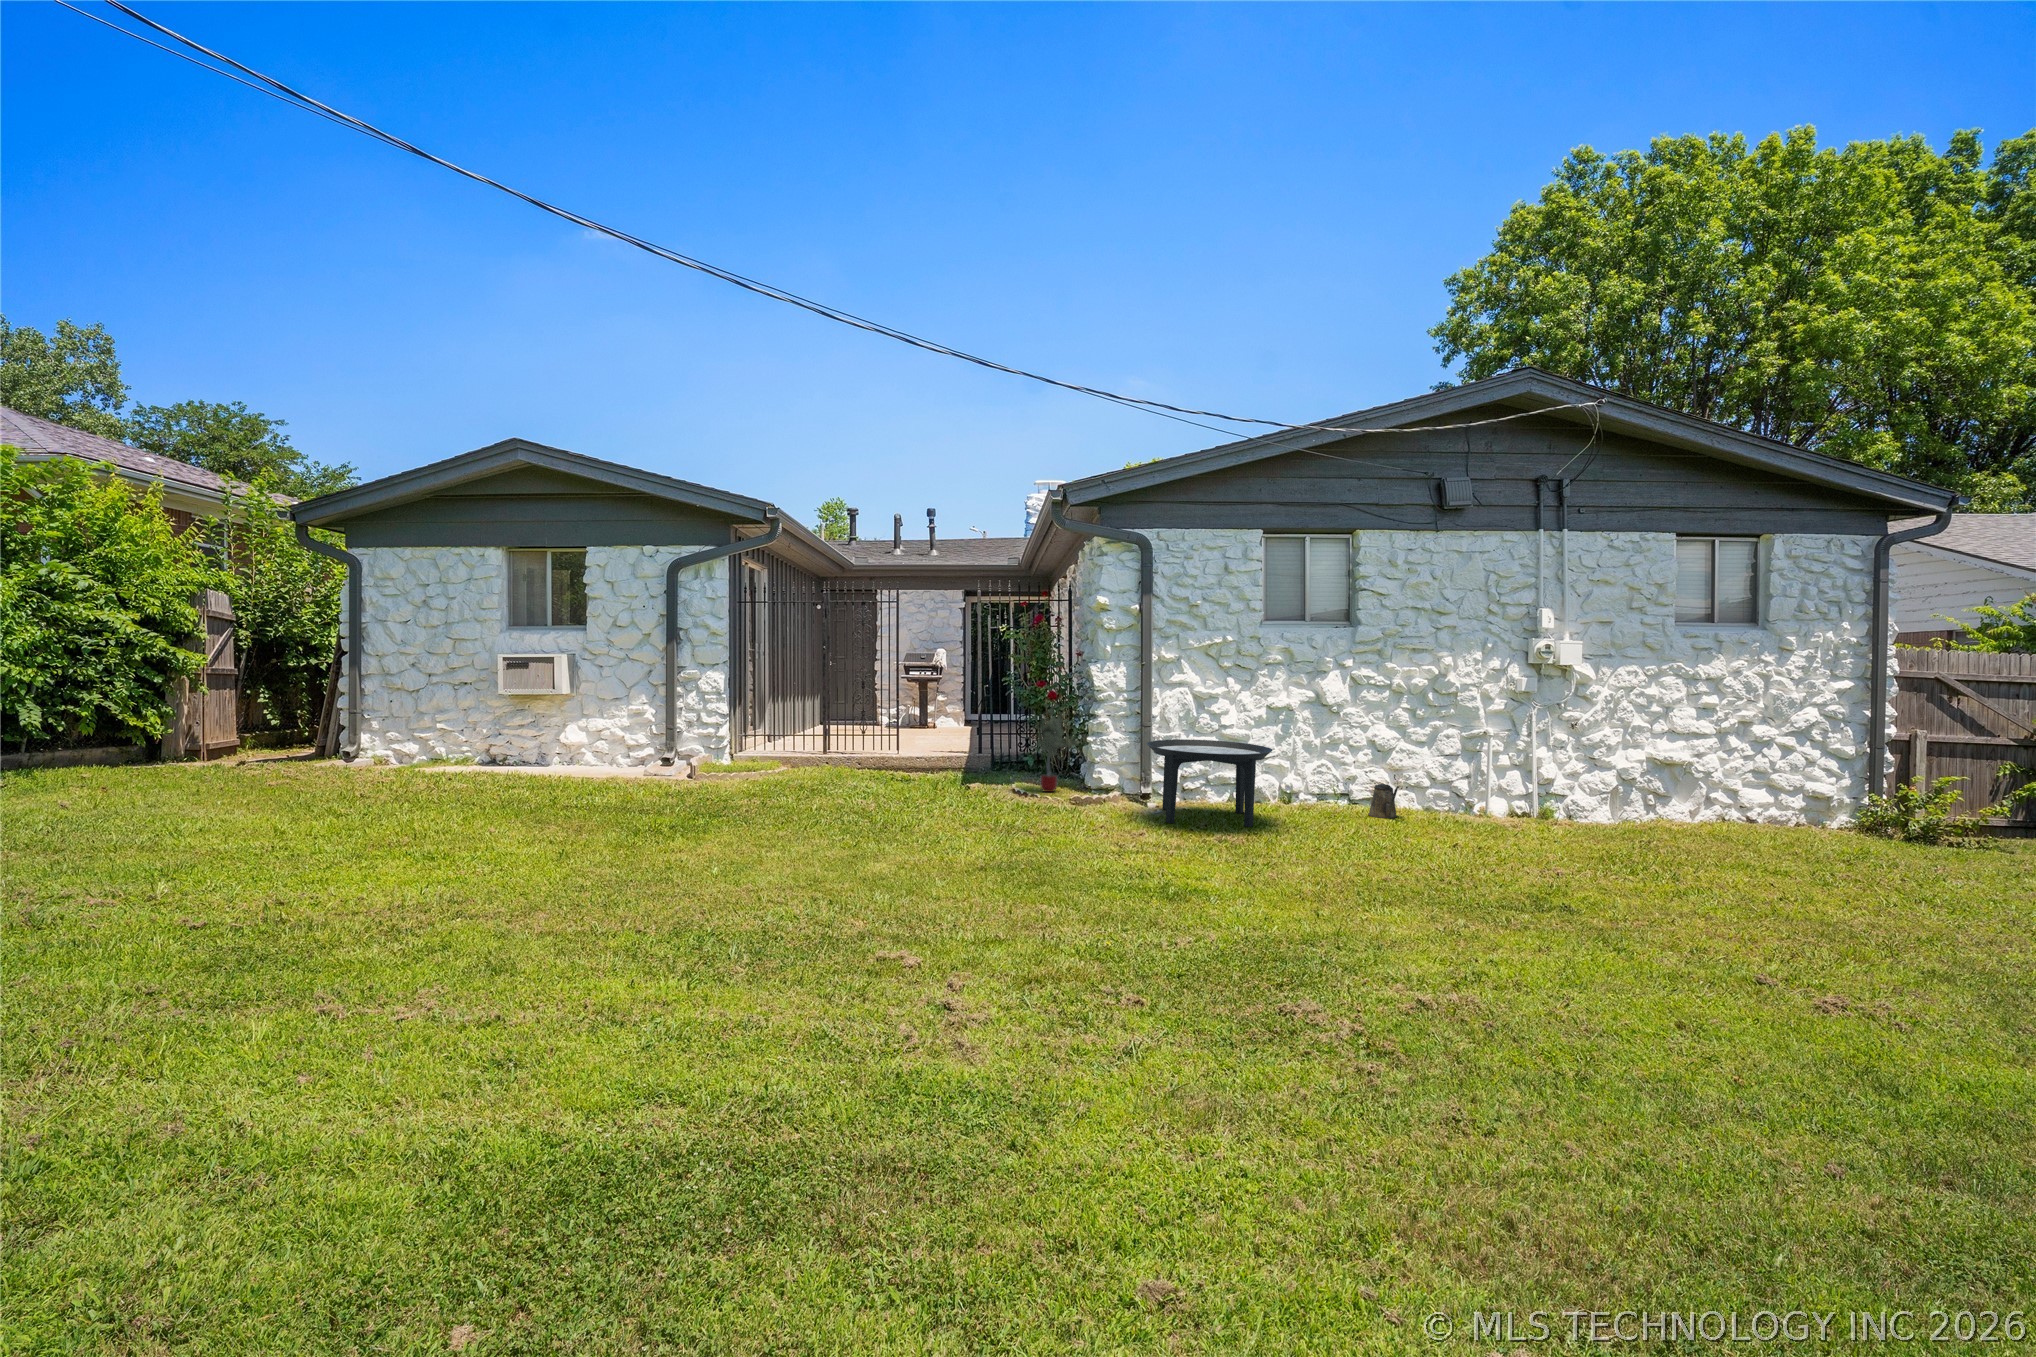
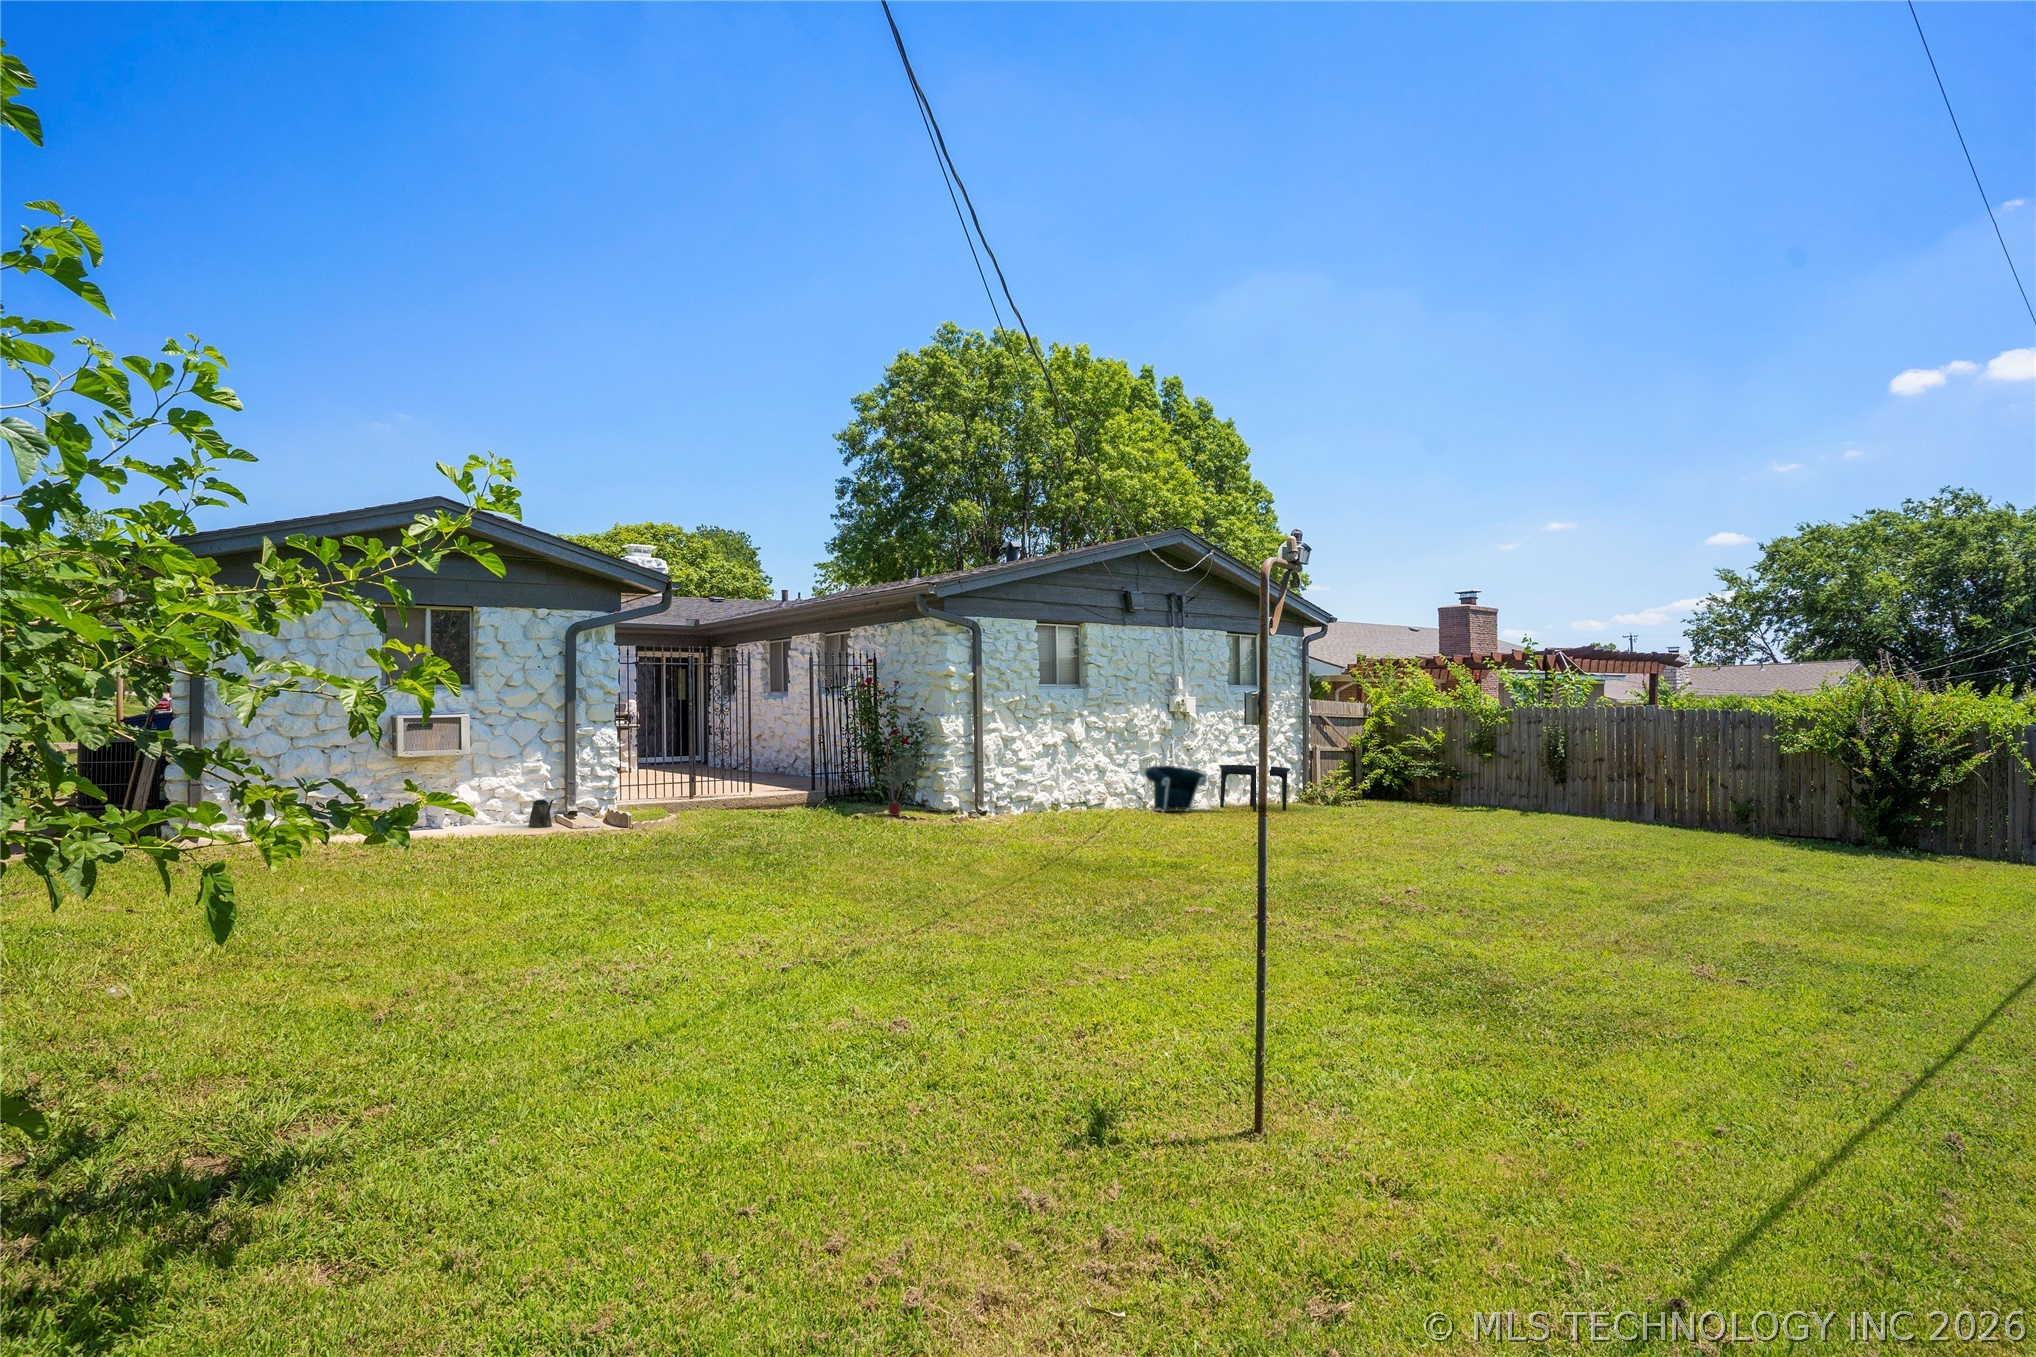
round table: present [1147,739,1272,827] -> present [1219,765,1290,811]
armchair: none [1457,747,1574,825] -> present [1145,766,1207,812]
watering can: present [1368,784,1399,818] -> present [528,800,553,828]

